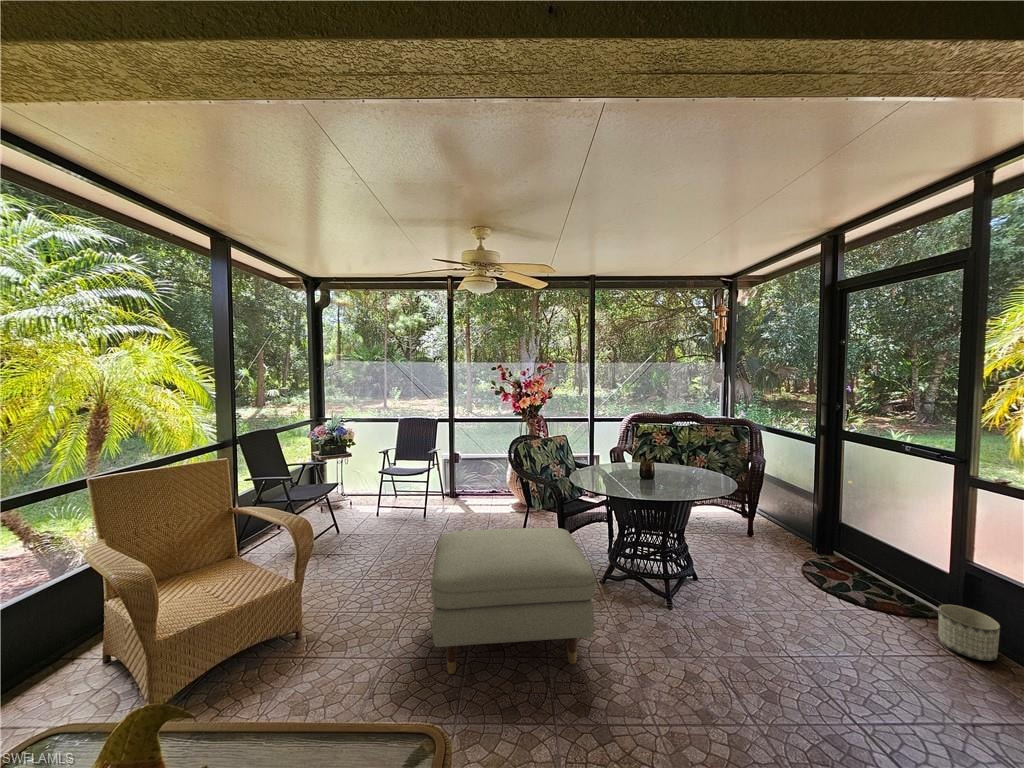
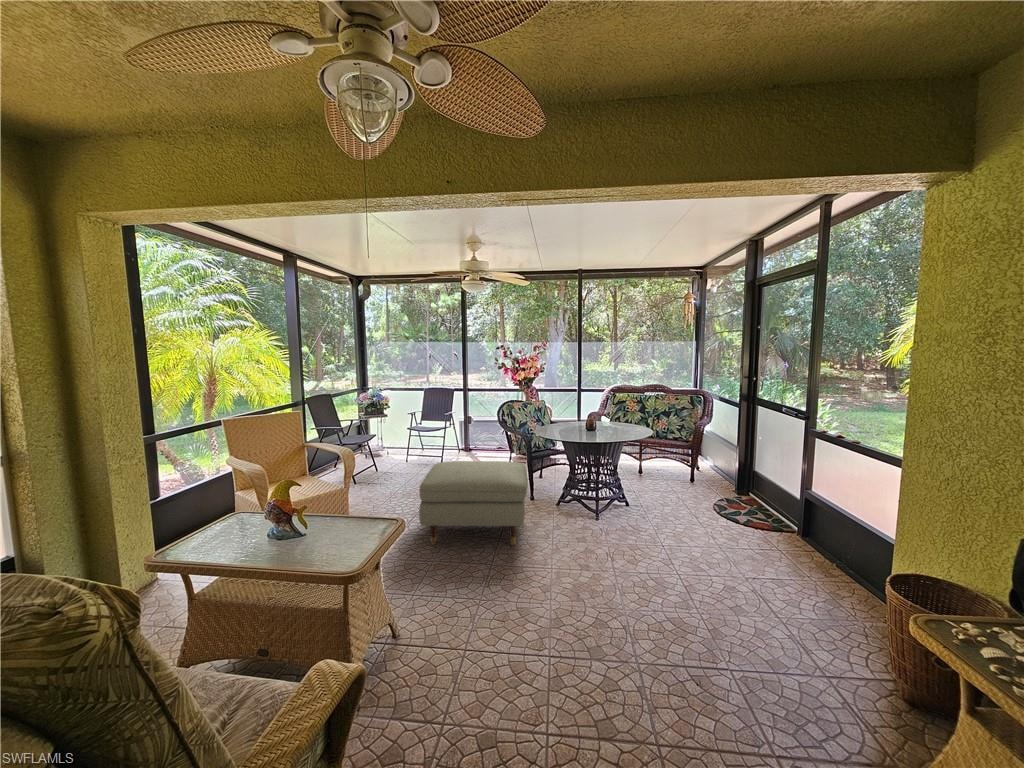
planter: present [938,605,1000,661] -> none [784,522,822,559]

